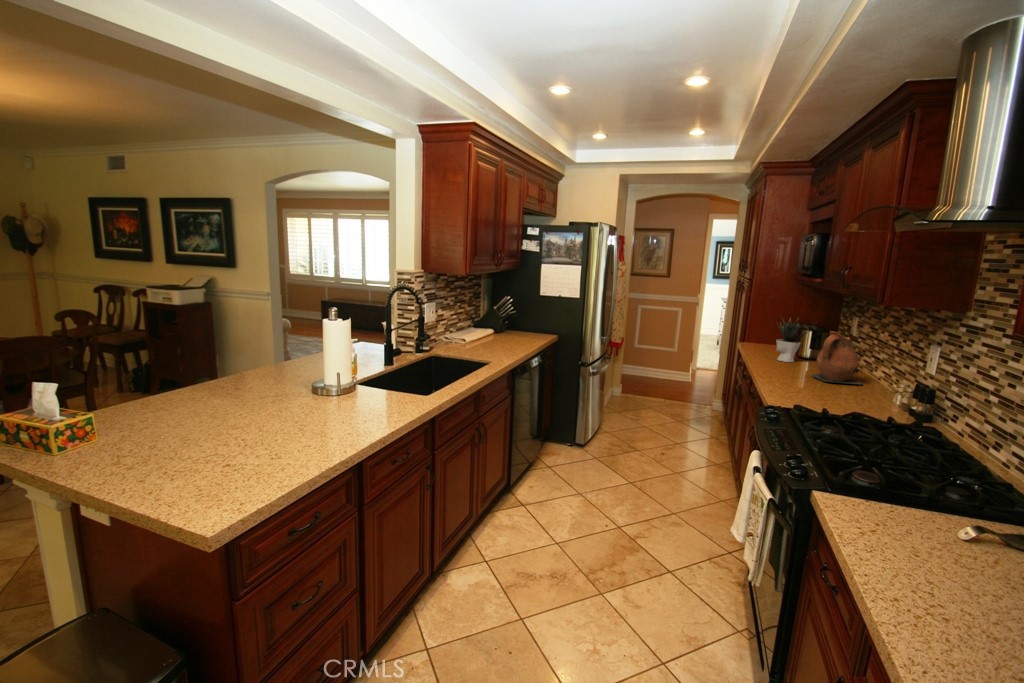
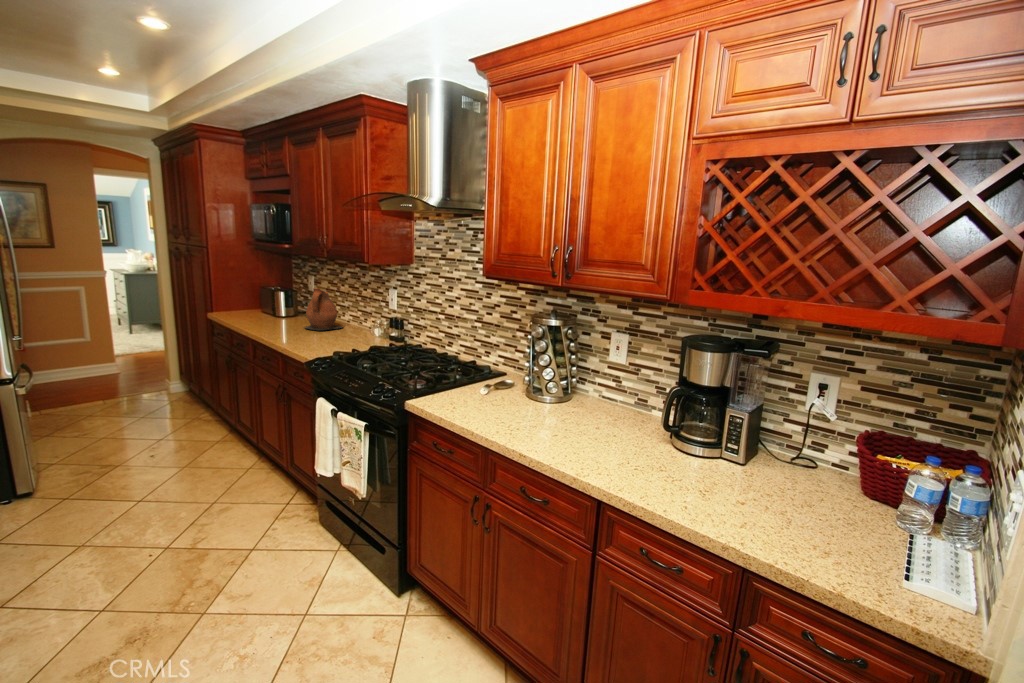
potted plant: present [776,318,810,362] -> none [252,279,285,322]

